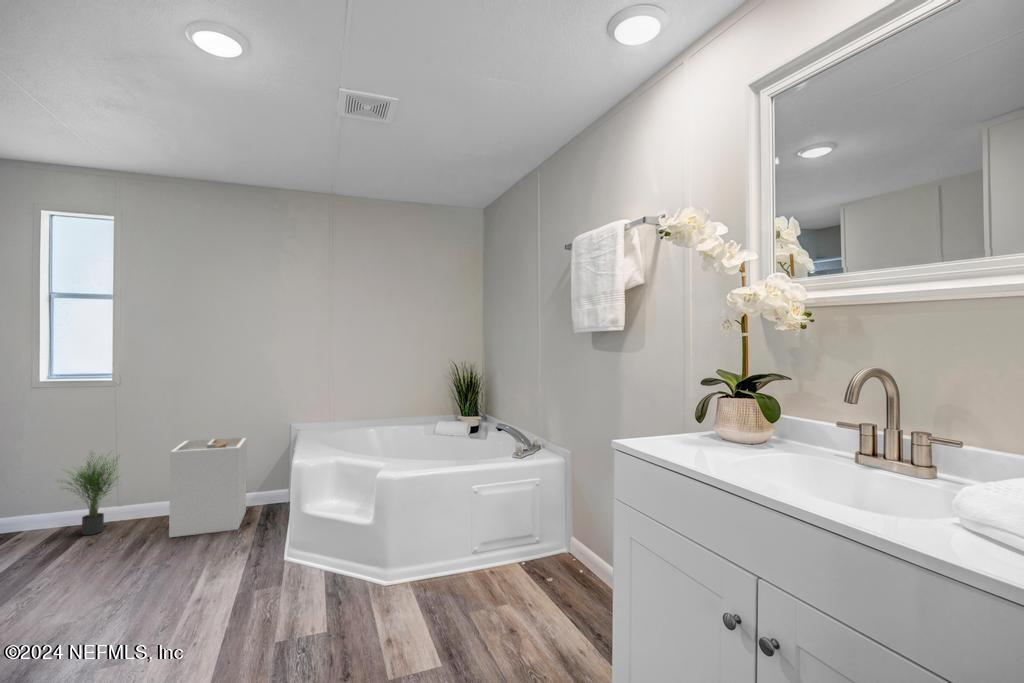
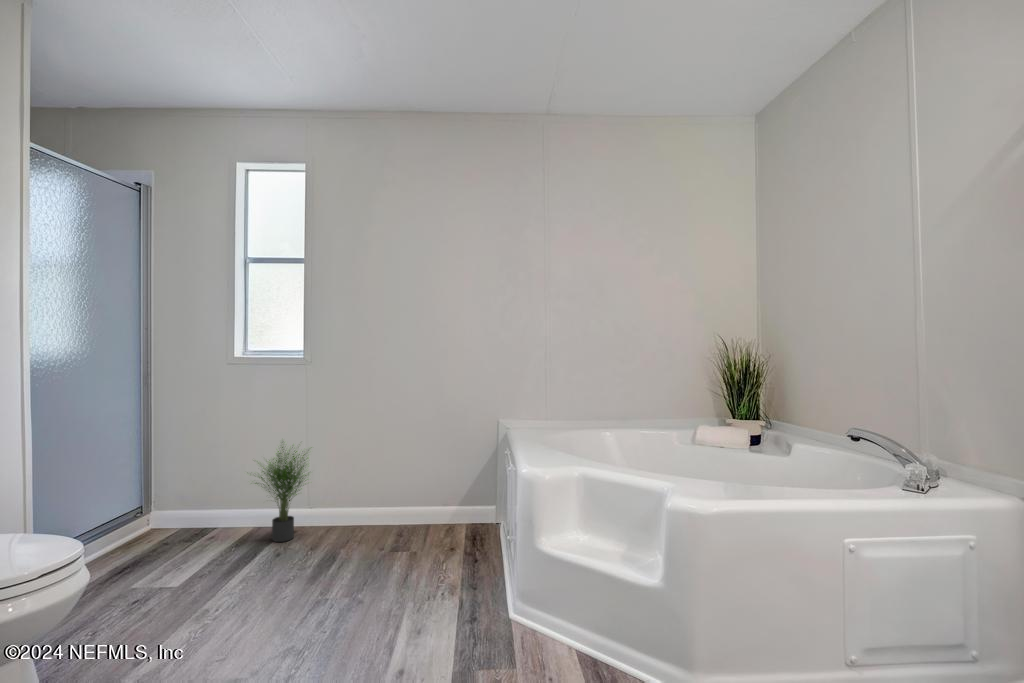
laundry hamper: present [169,438,247,537] -> none [362,434,448,558]

